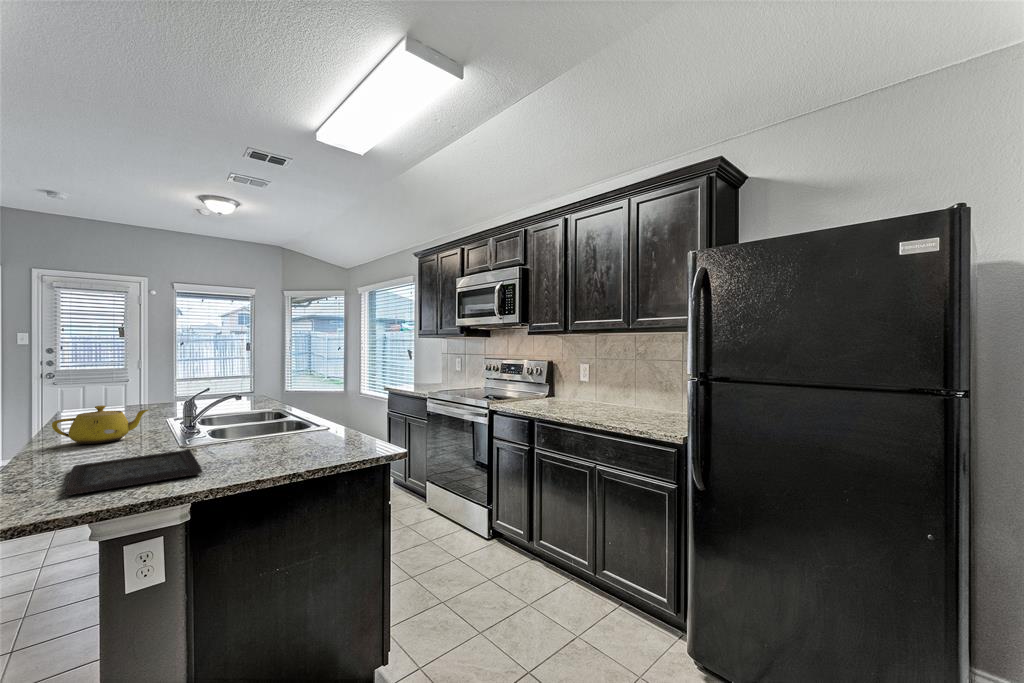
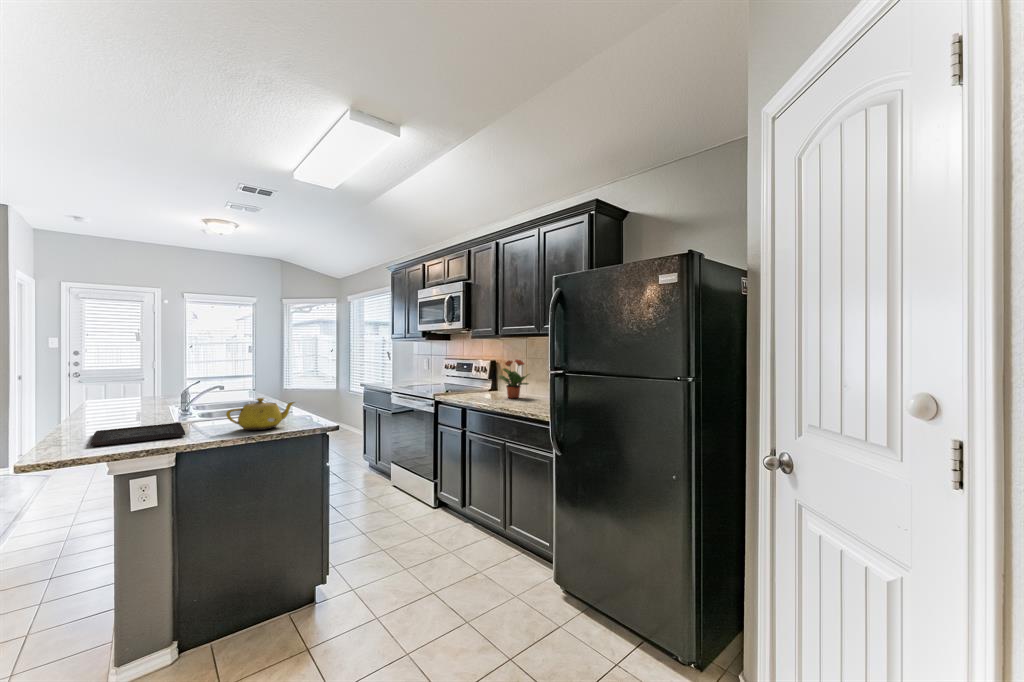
potted plant: none [565,360,608,408] -> present [499,359,528,398]
teapot: present [52,406,148,444] -> present [226,398,295,430]

